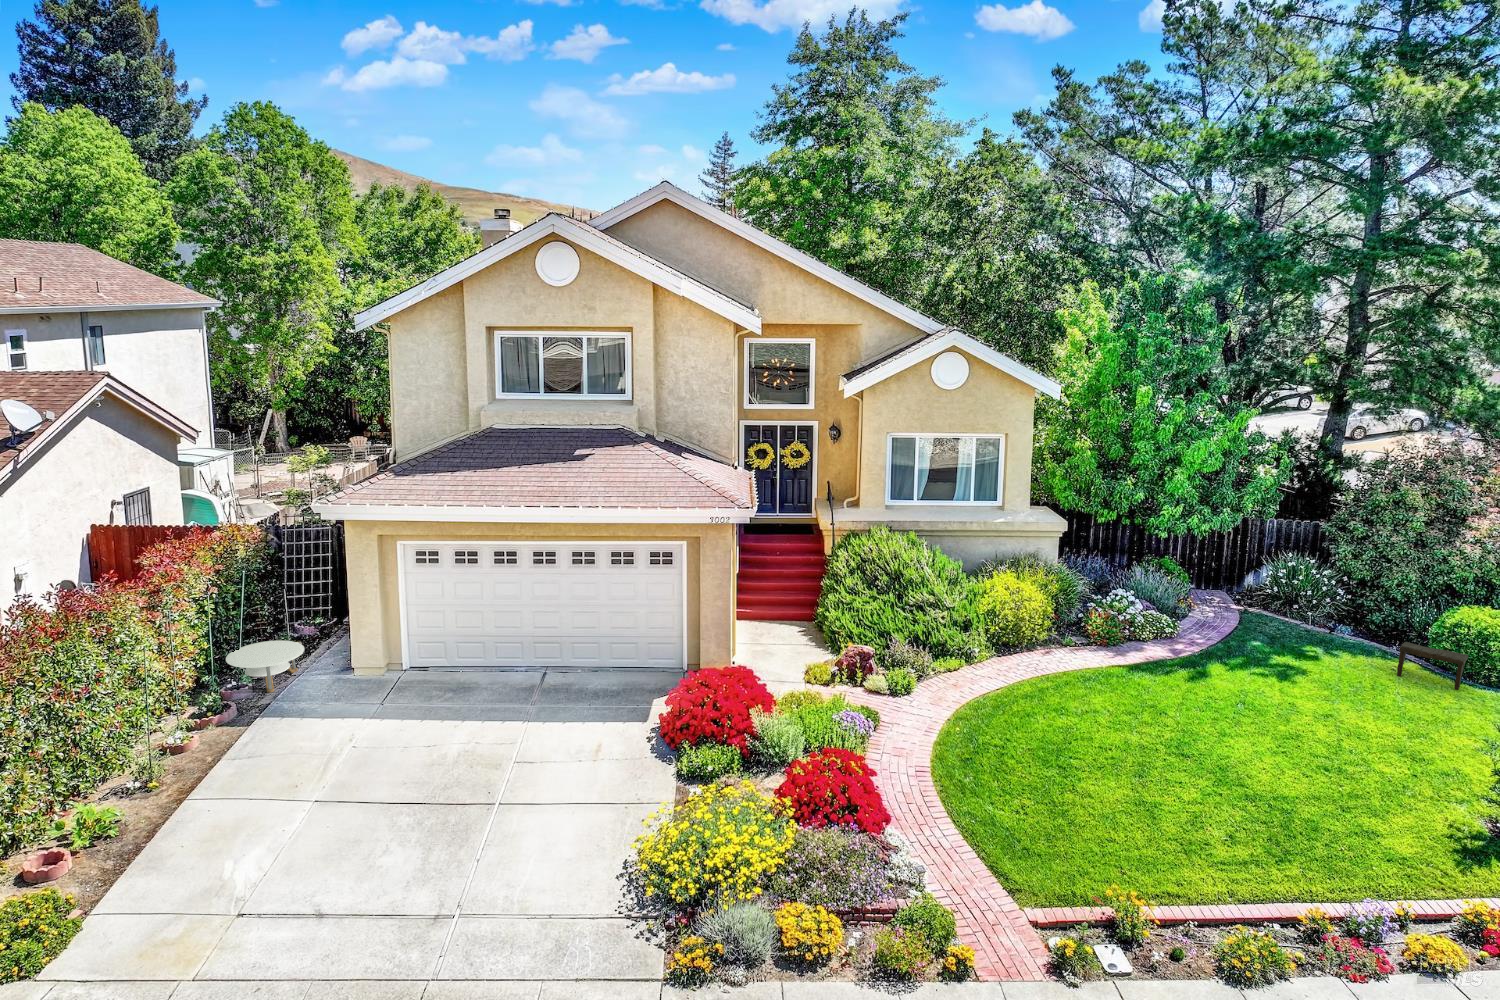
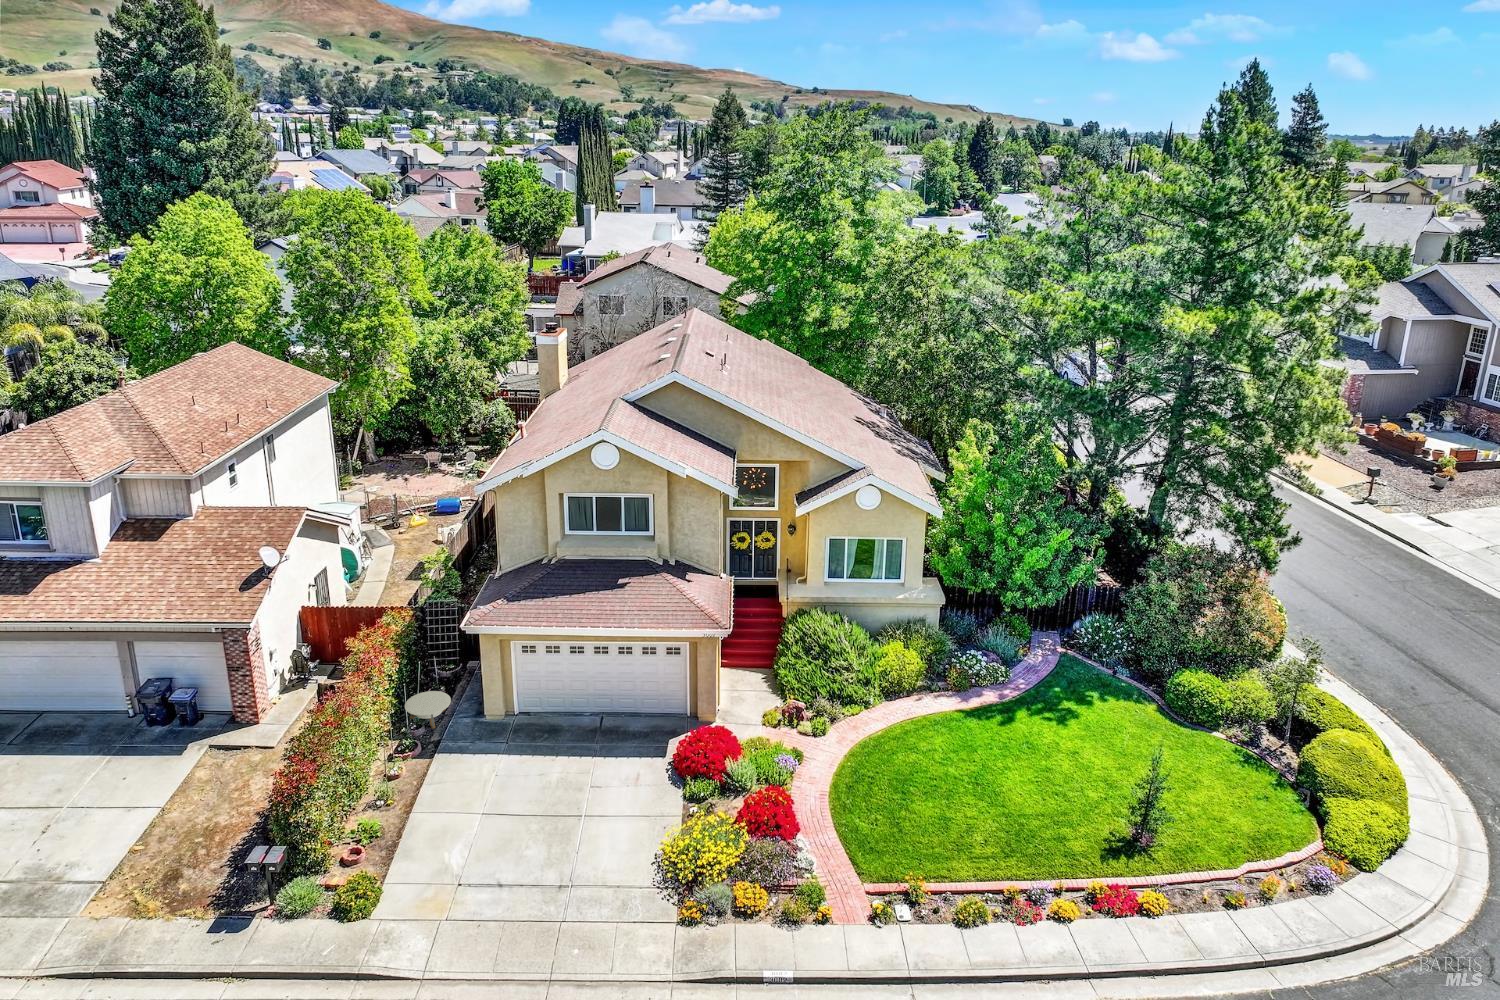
bench: present [1397,642,1468,690] -> none [1140,693,1182,728]

